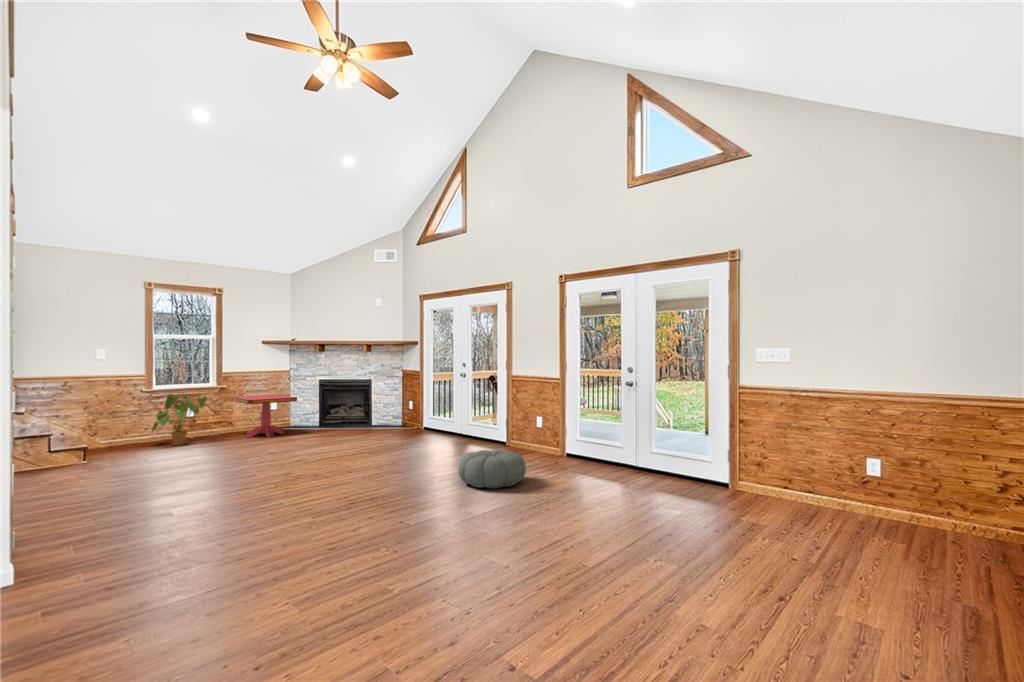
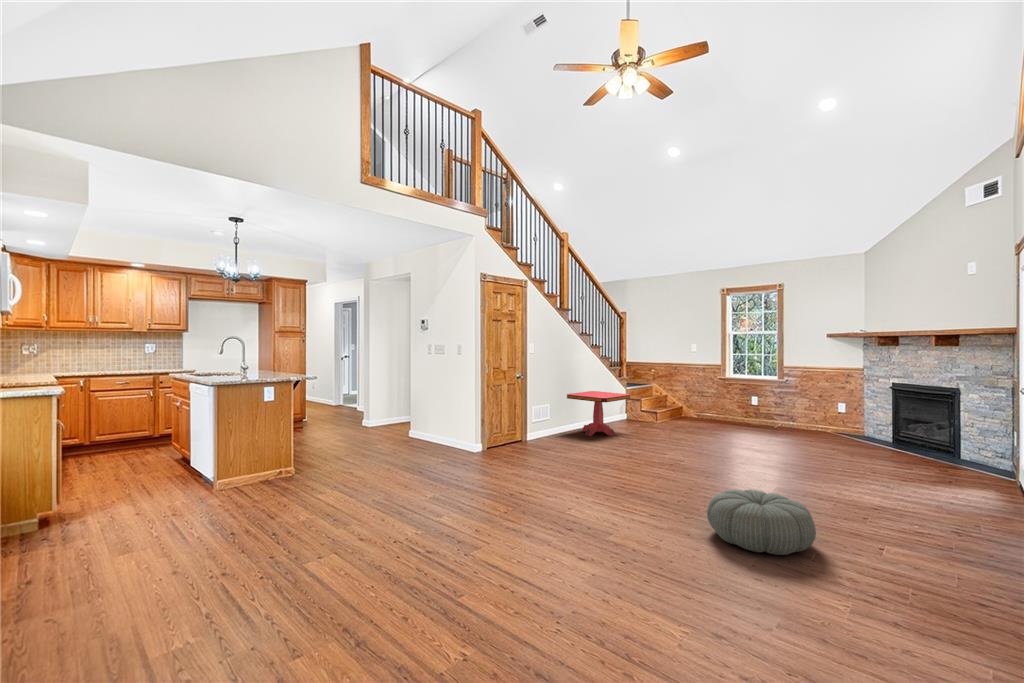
house plant: present [153,394,214,445] -> none [711,383,761,426]
side table: present [235,395,297,438] -> present [567,391,630,436]

